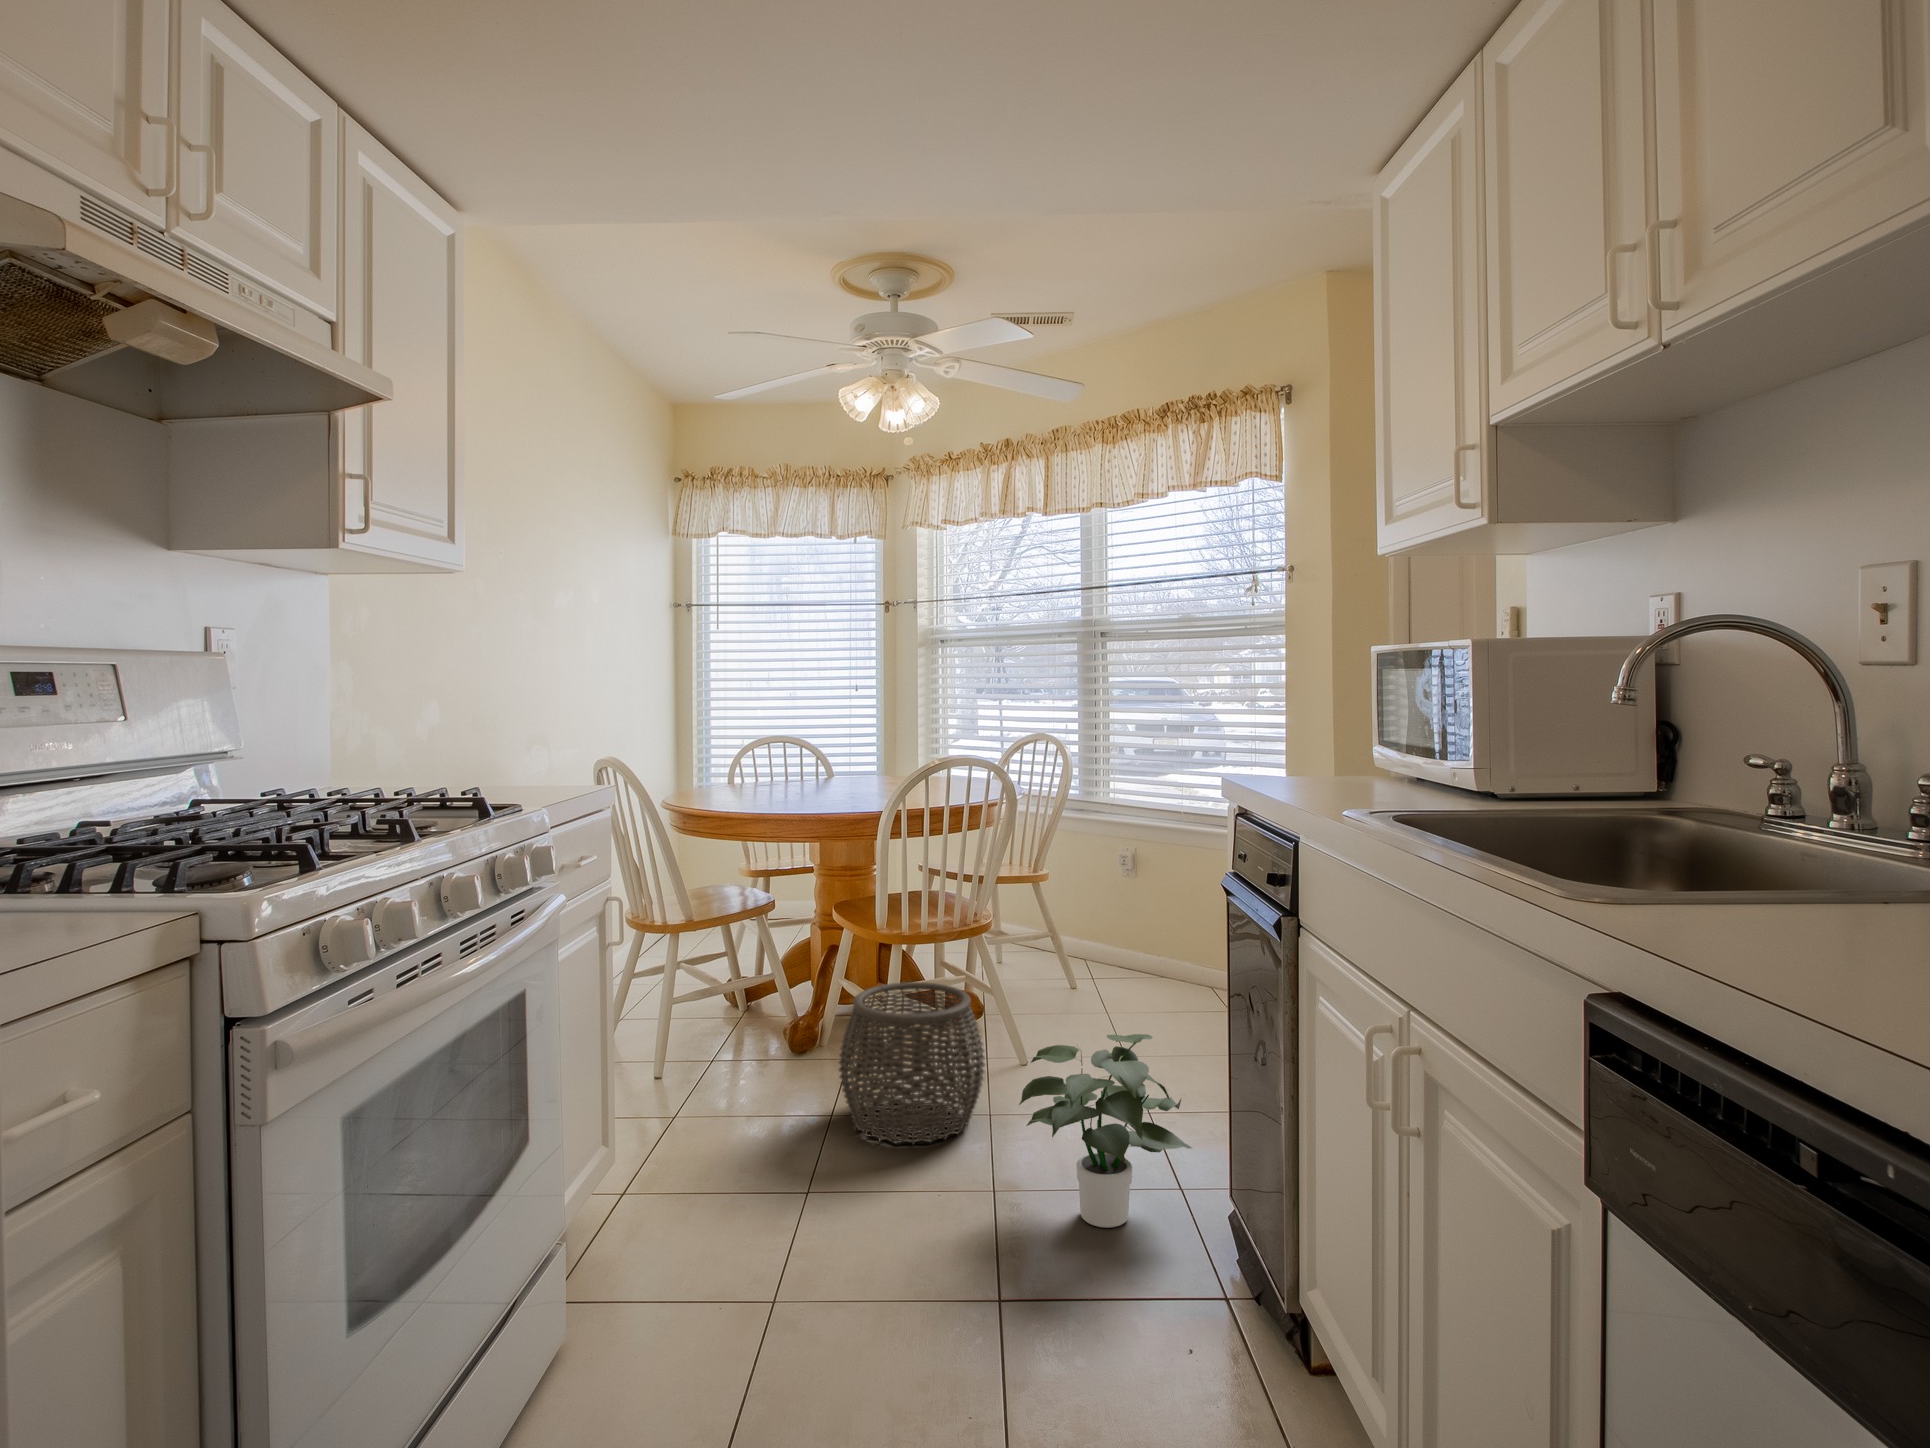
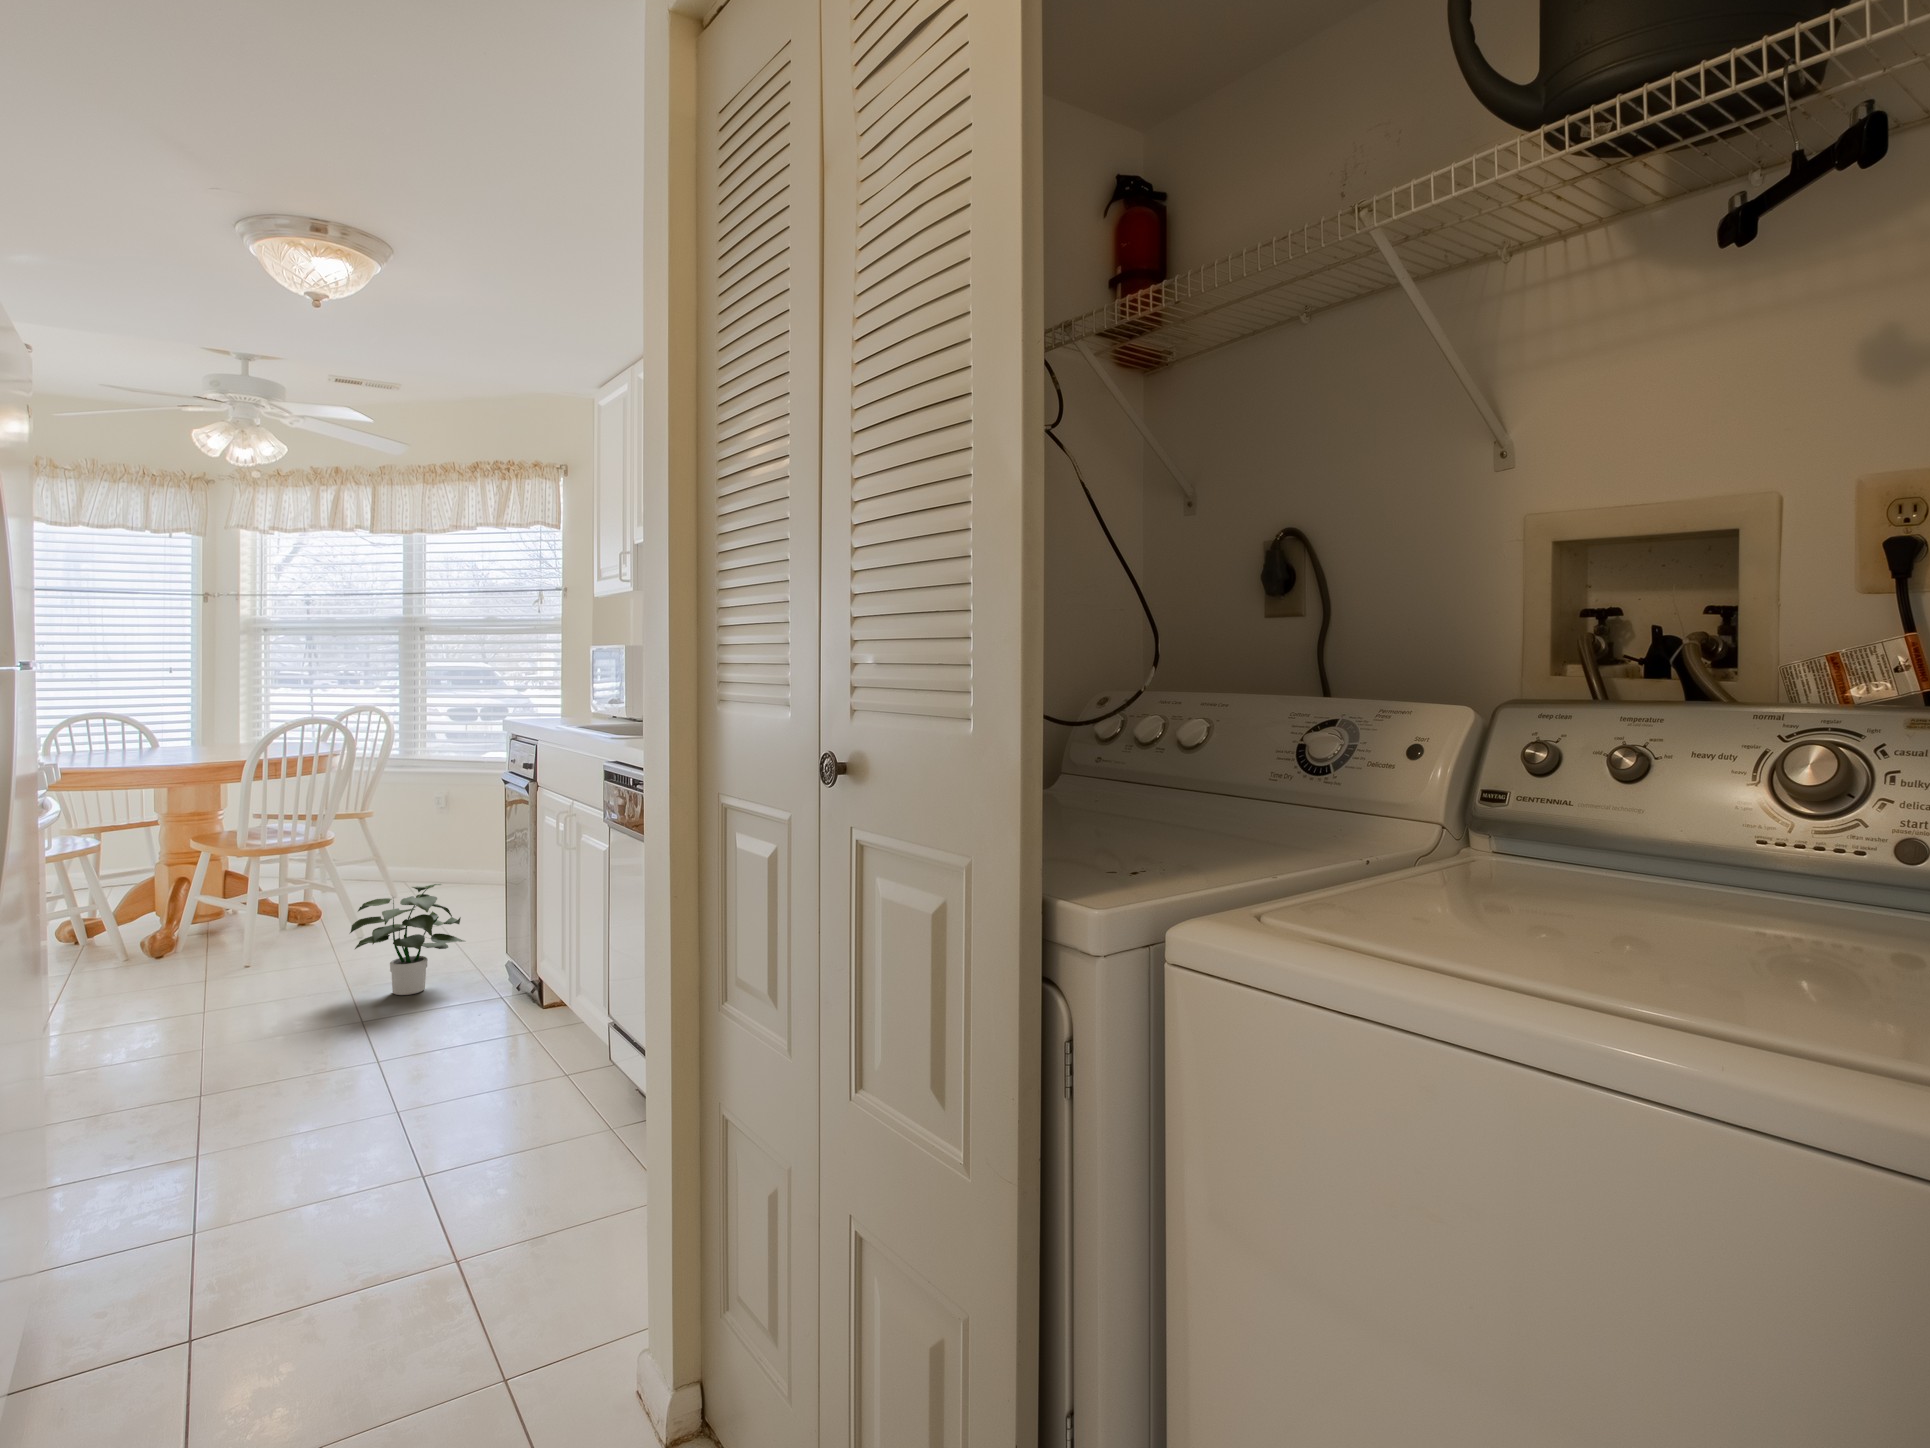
woven basket: present [839,982,985,1144] -> none [197,884,322,988]

